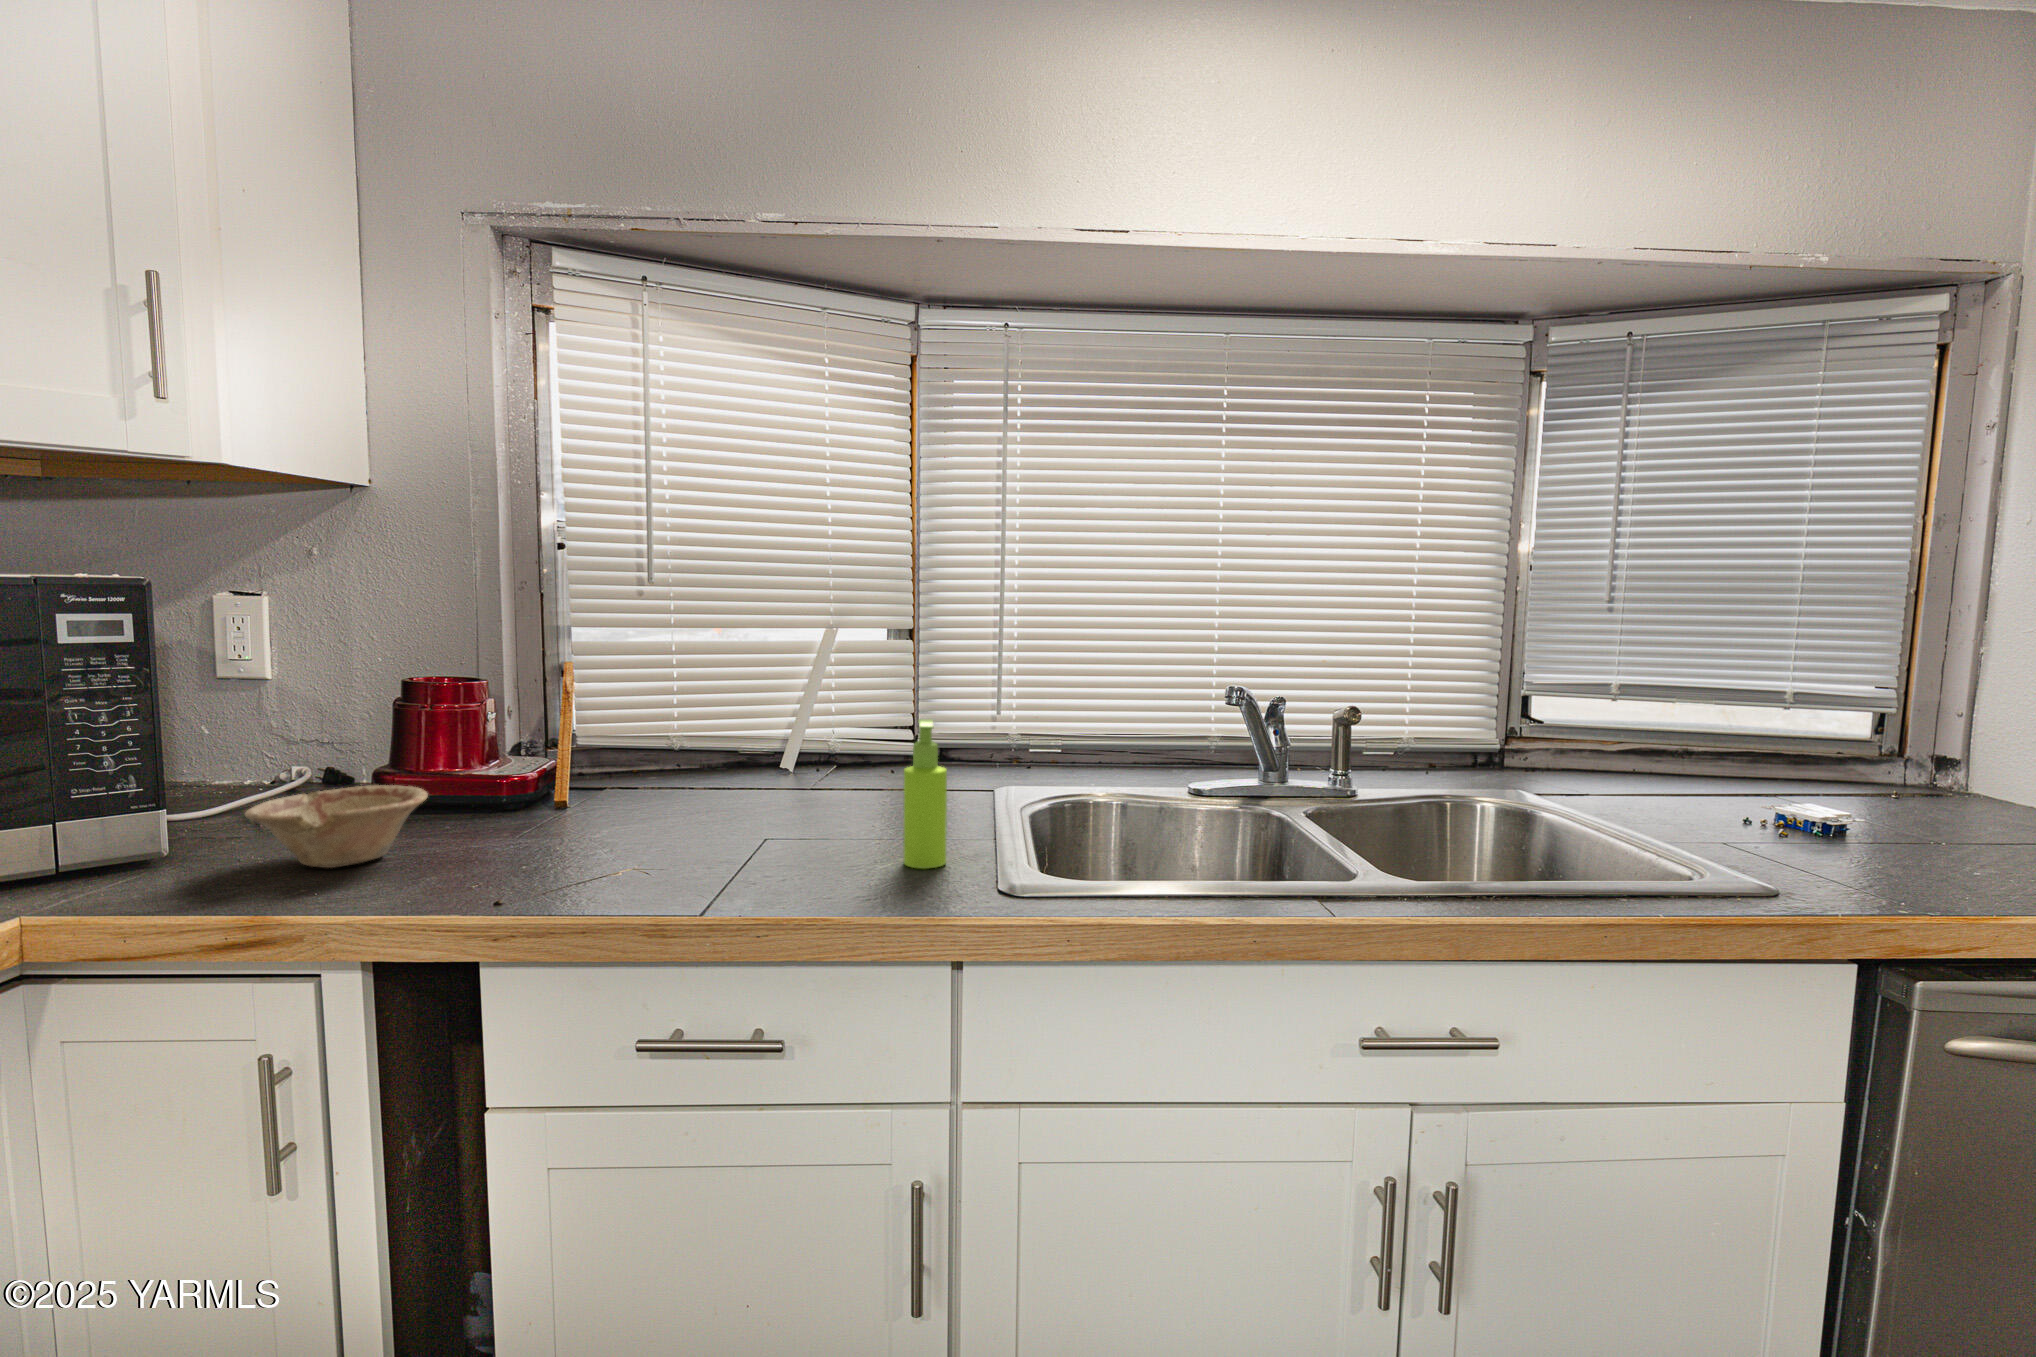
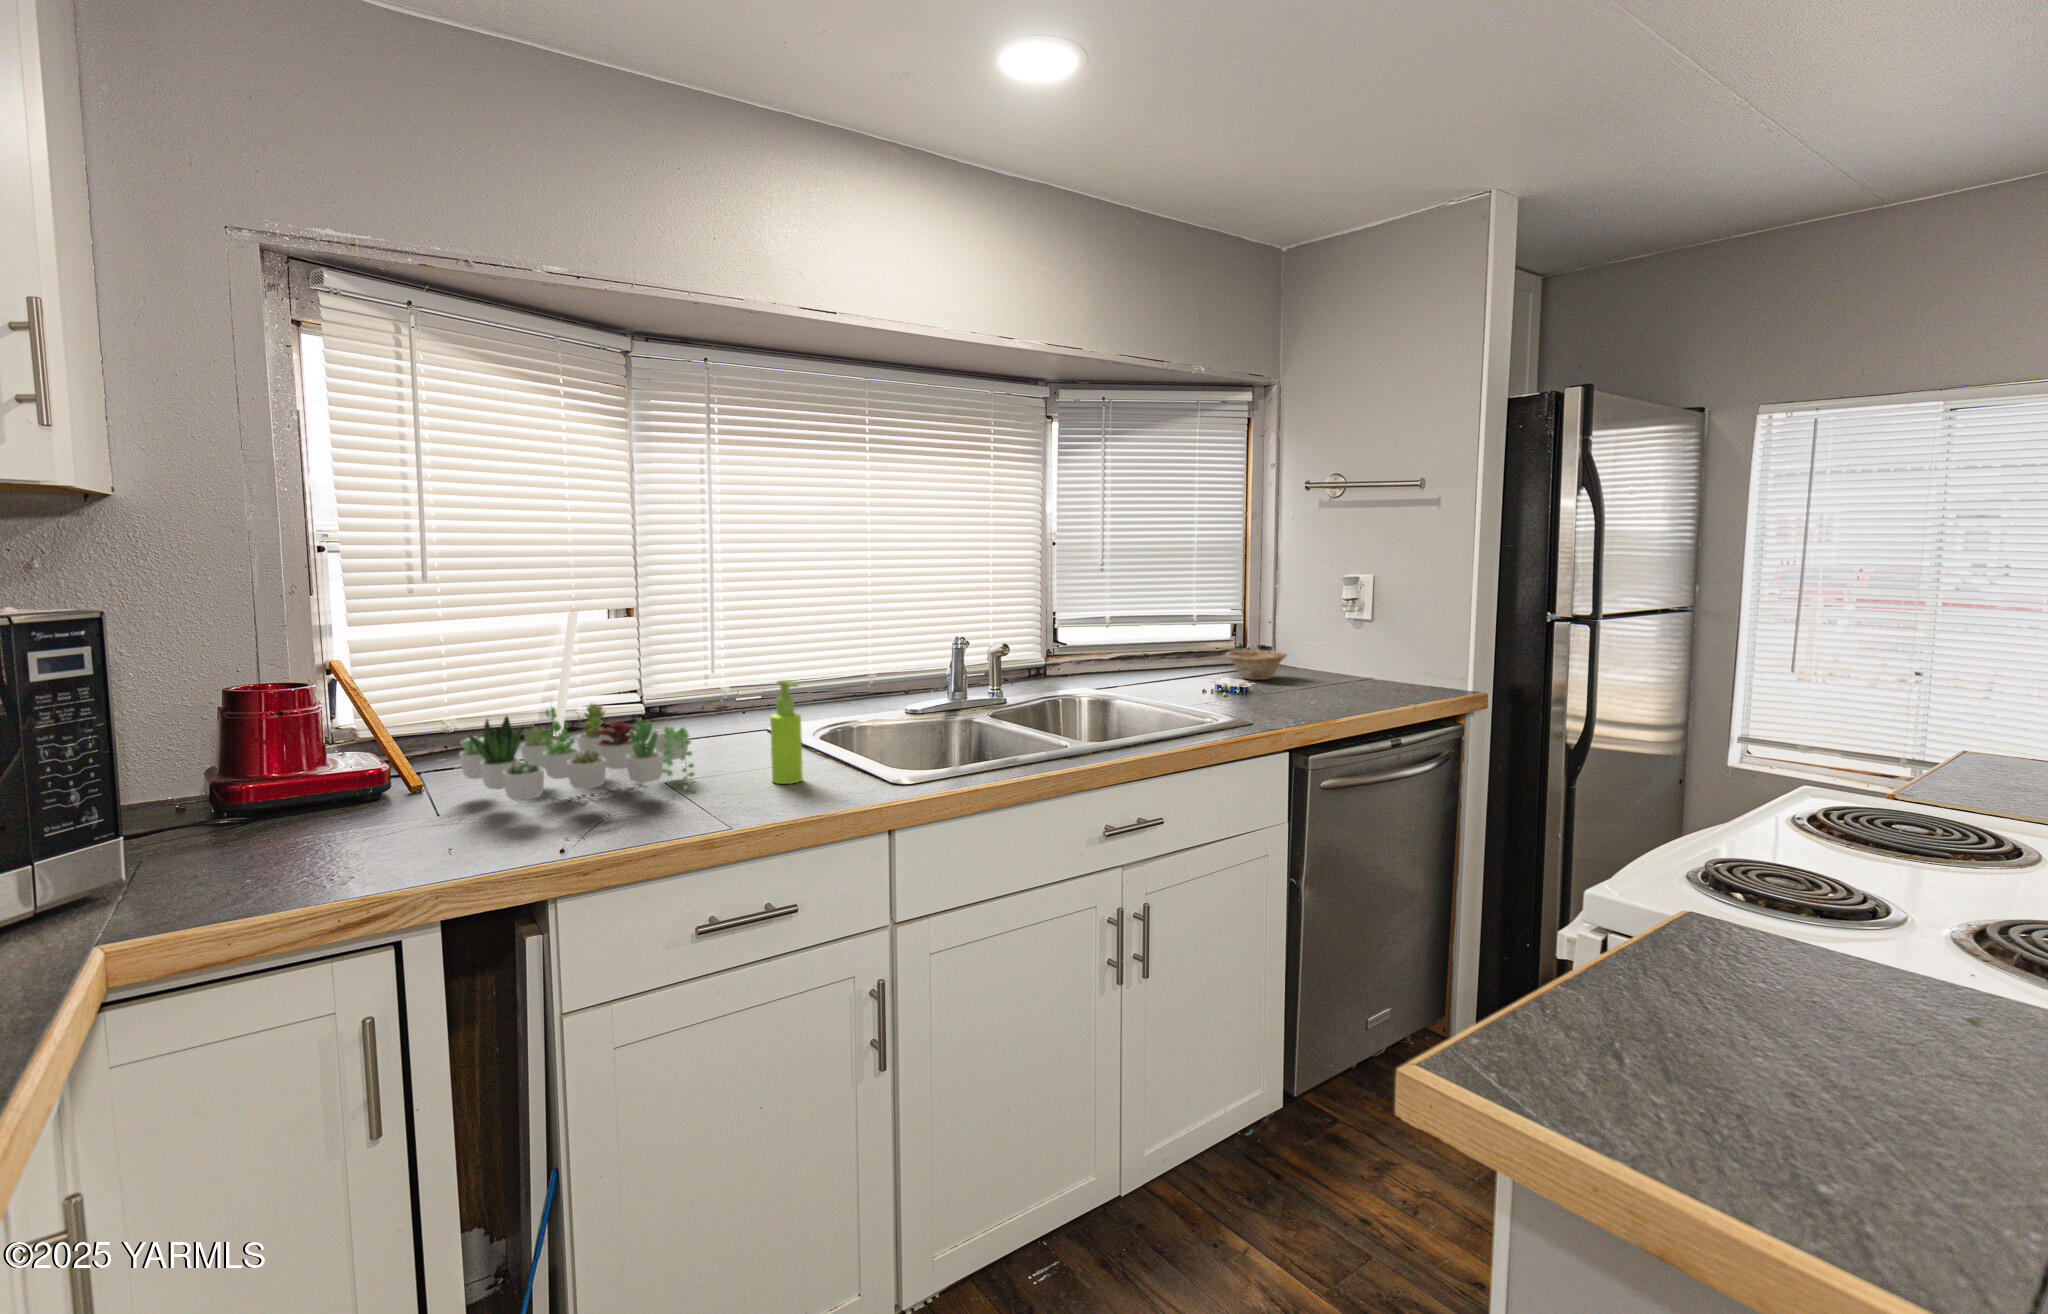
succulent plant: none [546,718,837,858] -> present [460,704,695,806]
dish: present [245,785,428,868] -> present [1226,650,1287,680]

